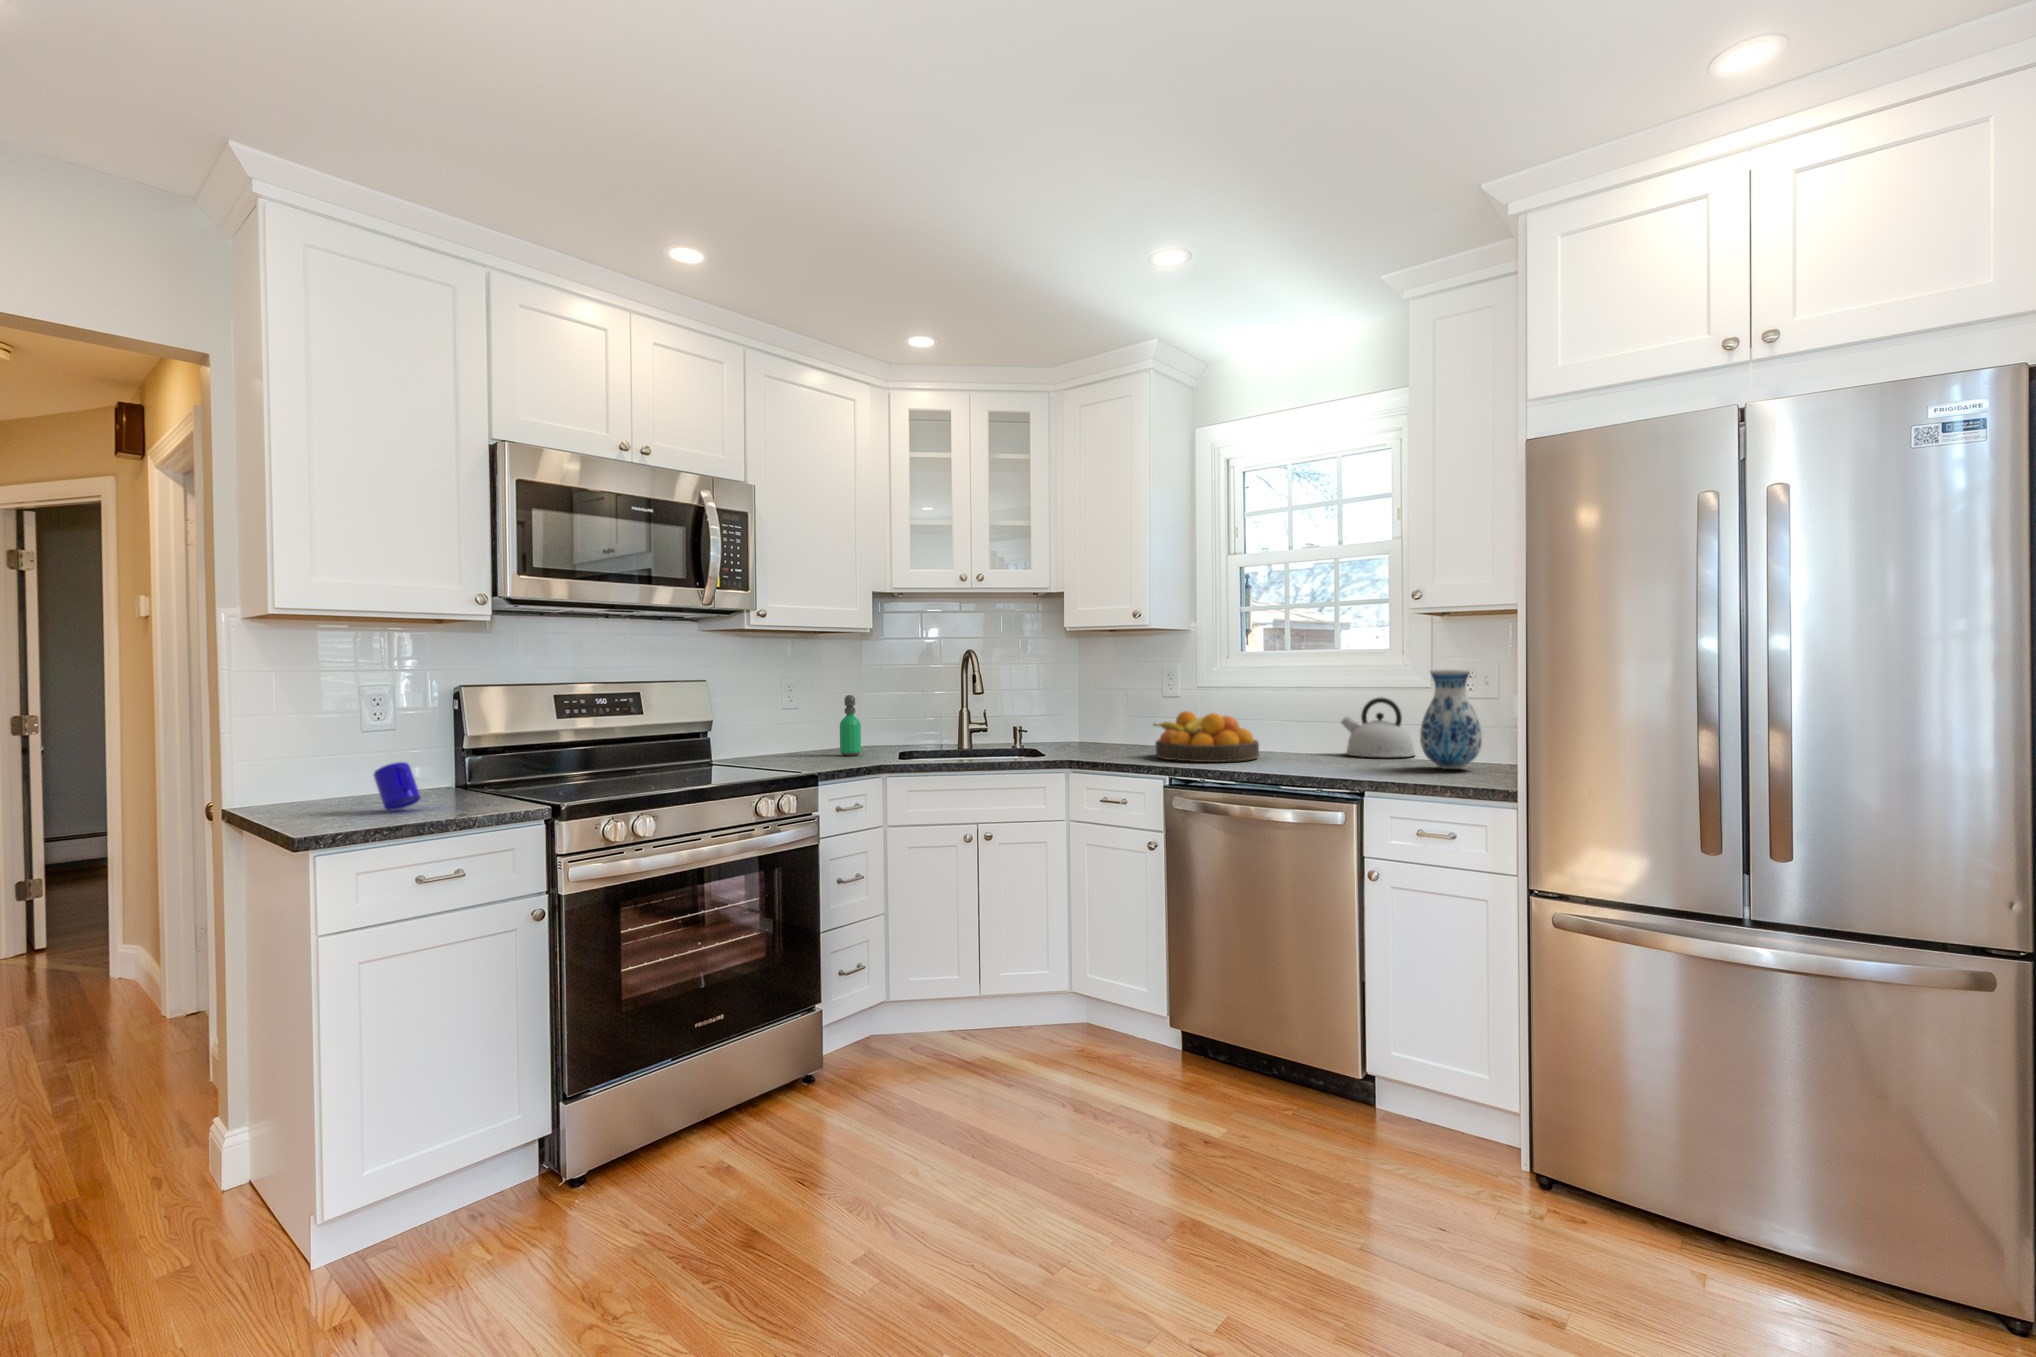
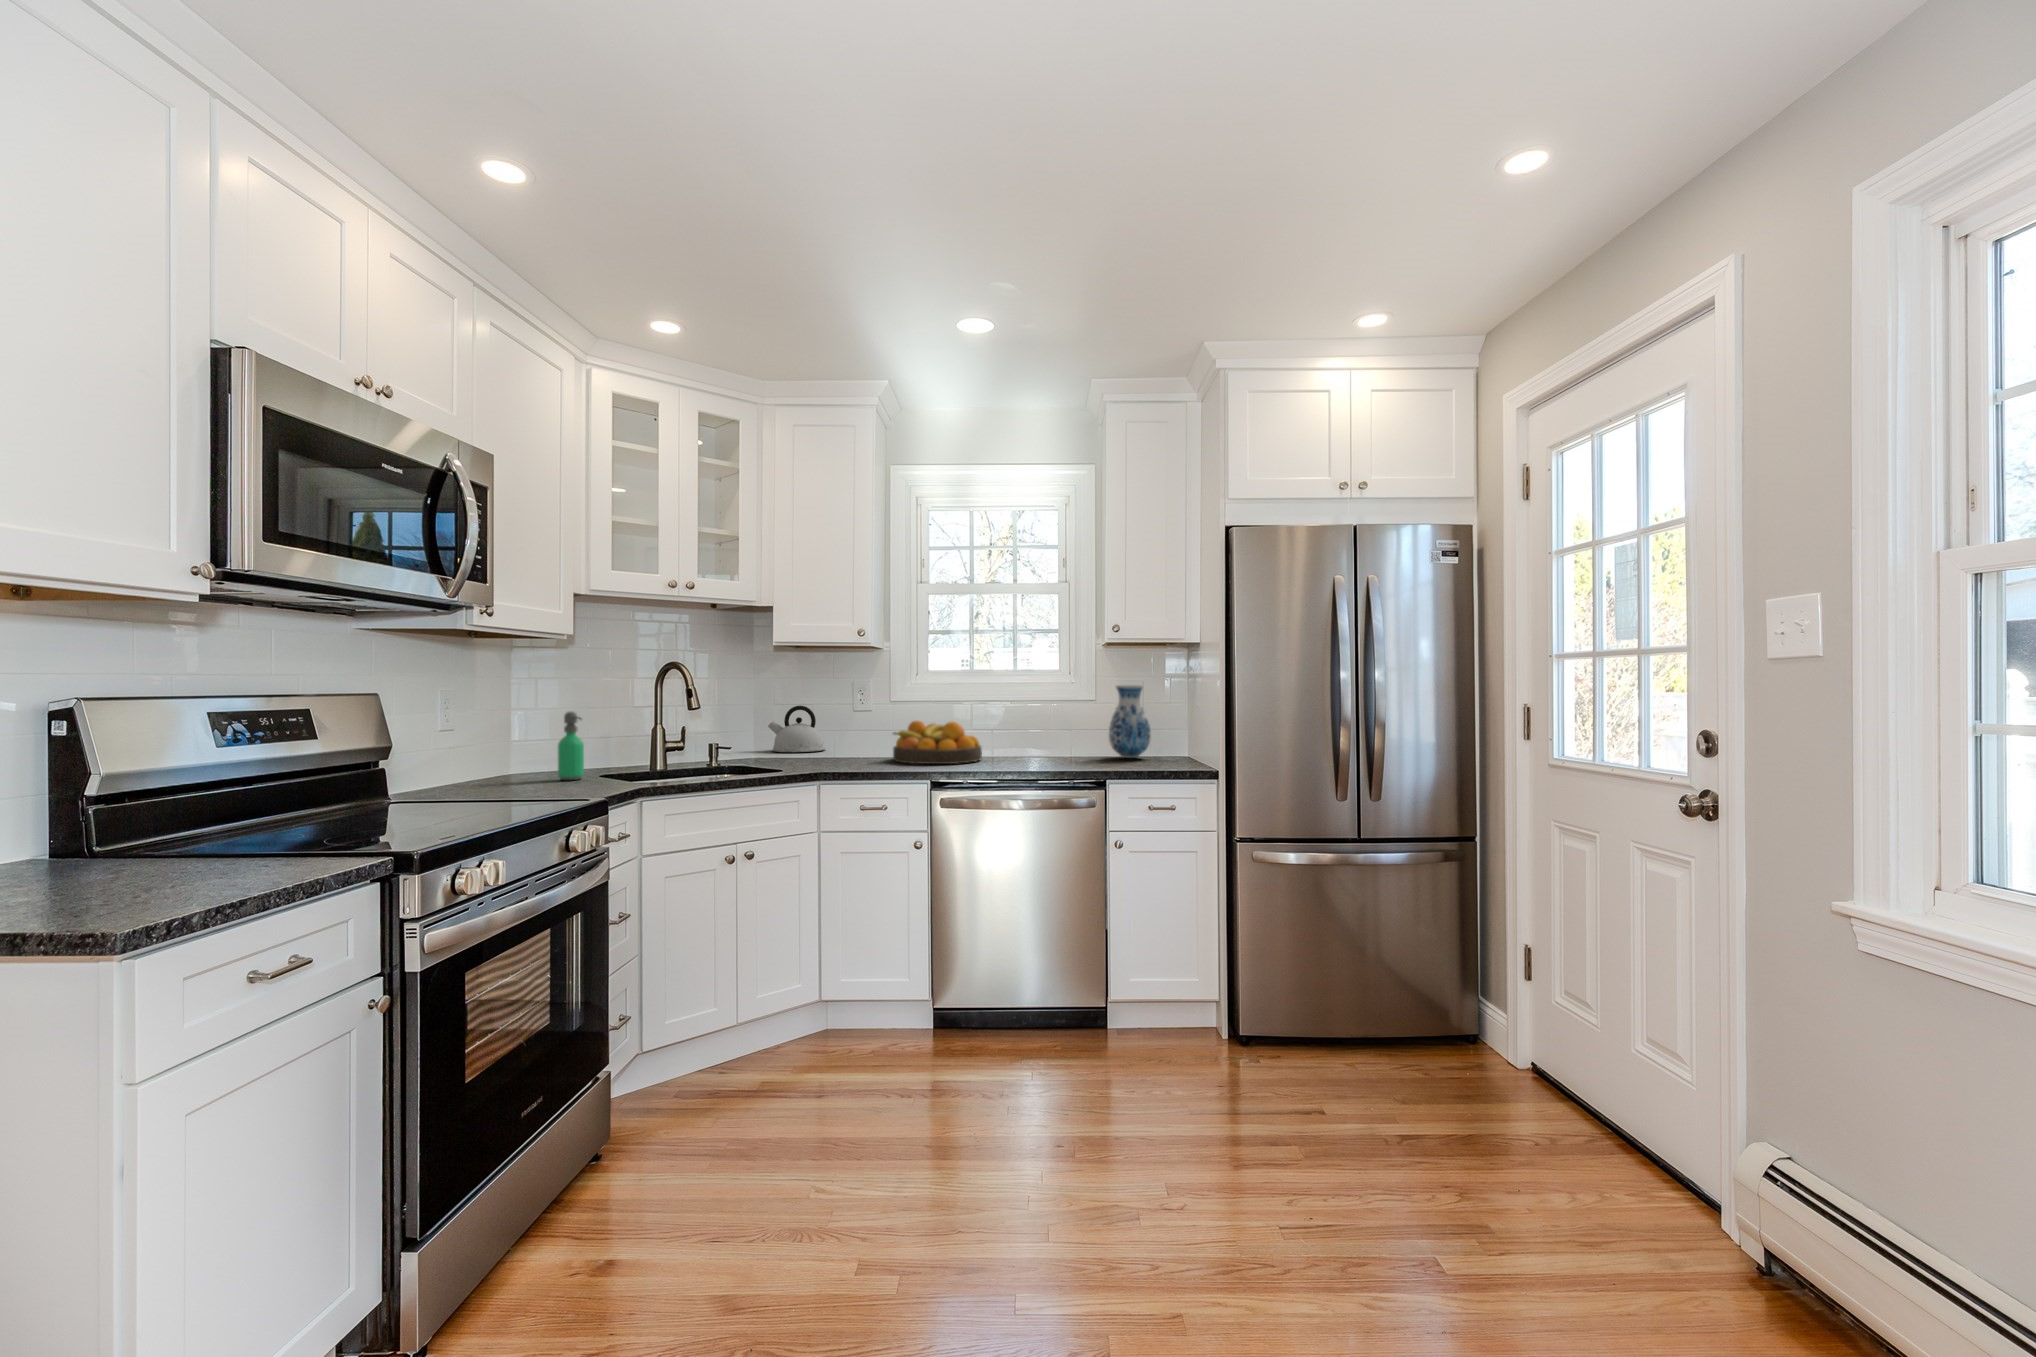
kettle: present [1341,698,1415,757] -> present [768,706,825,752]
mug: present [374,762,421,810] -> none [90,825,187,903]

